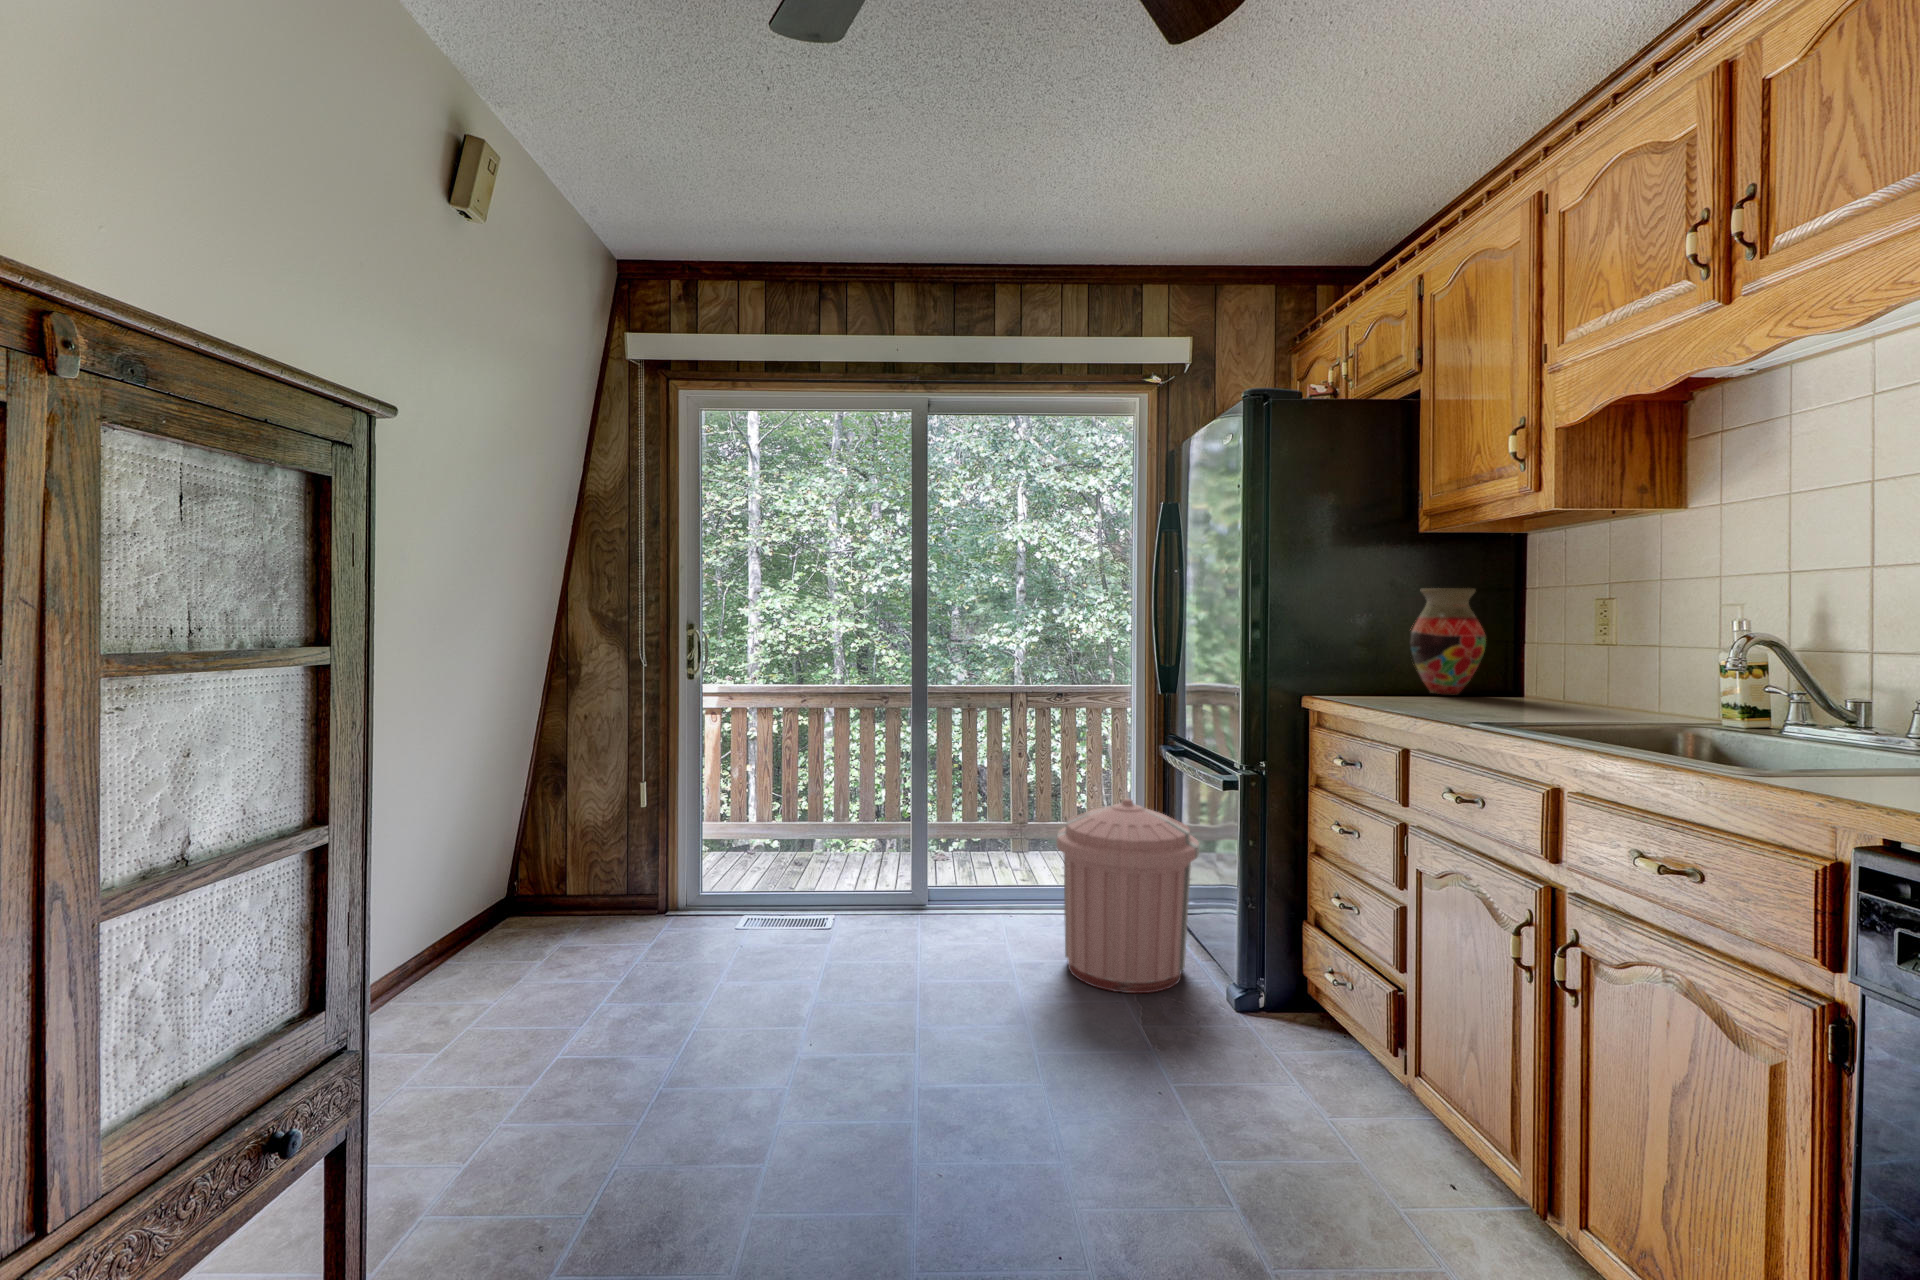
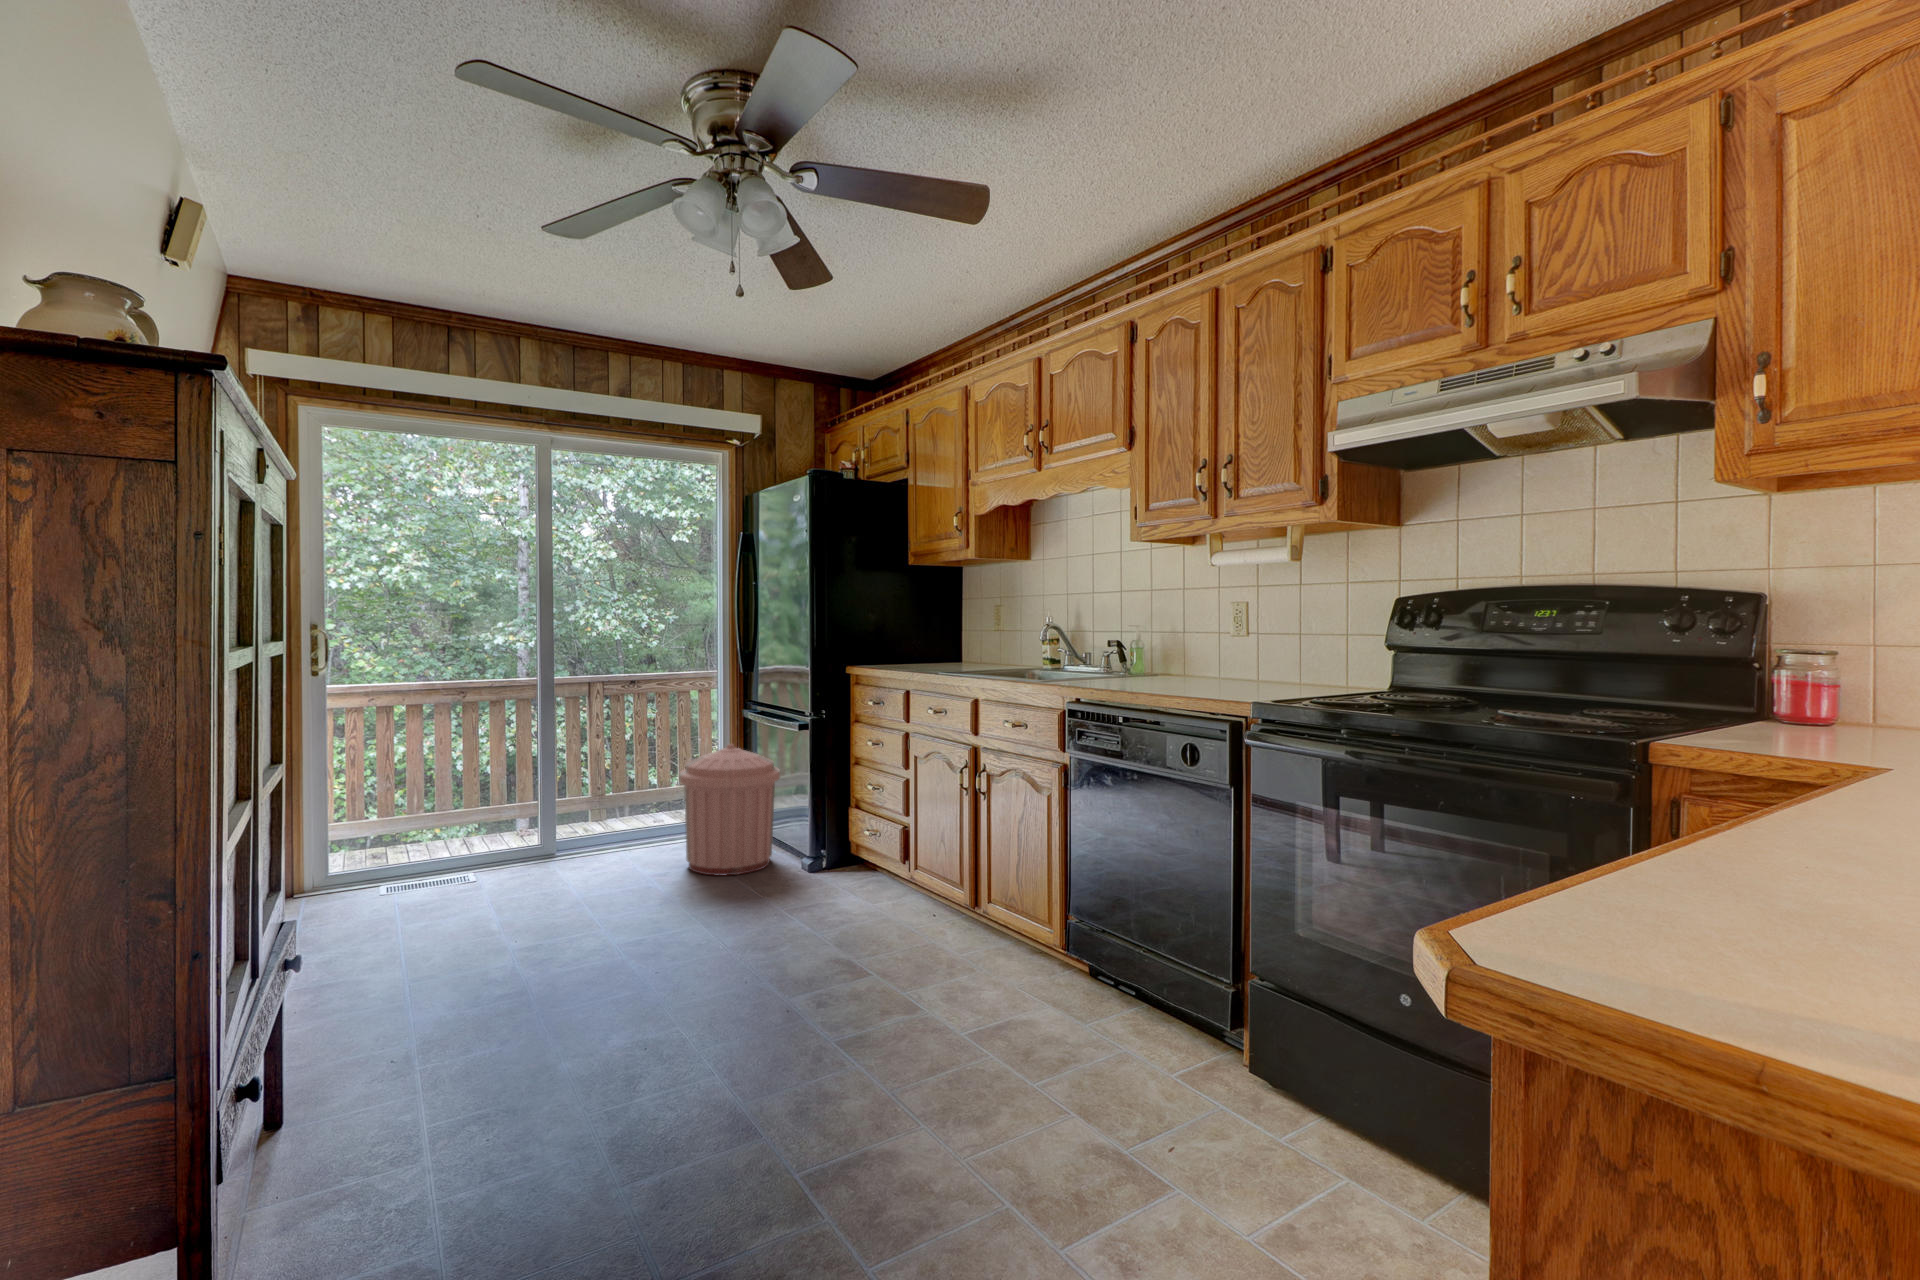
vase: present [1410,588,1486,694] -> none [903,599,944,662]

